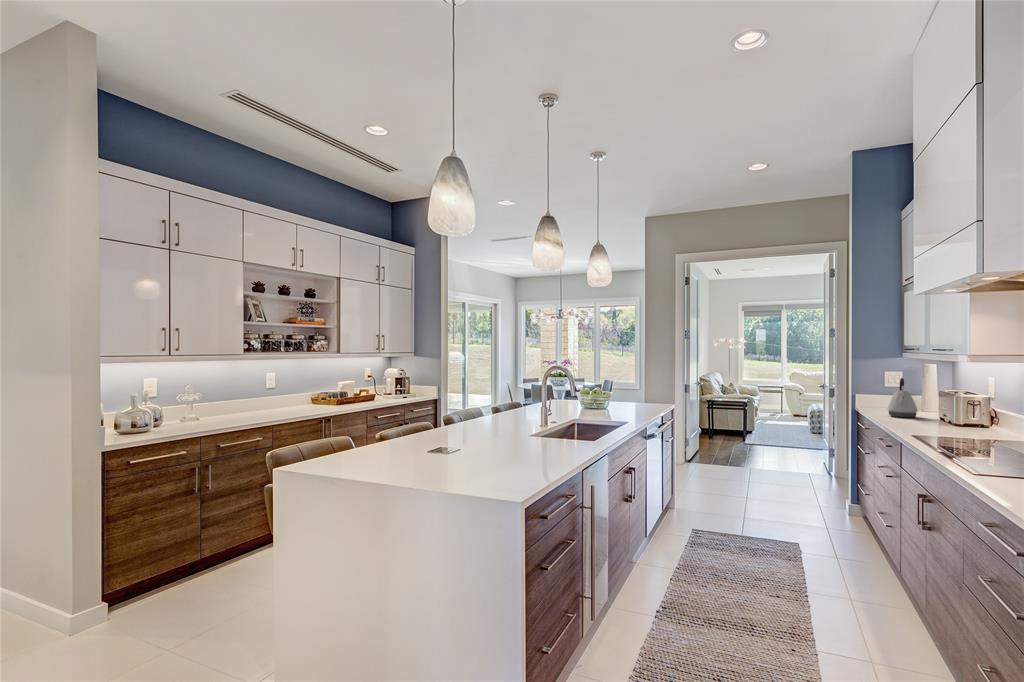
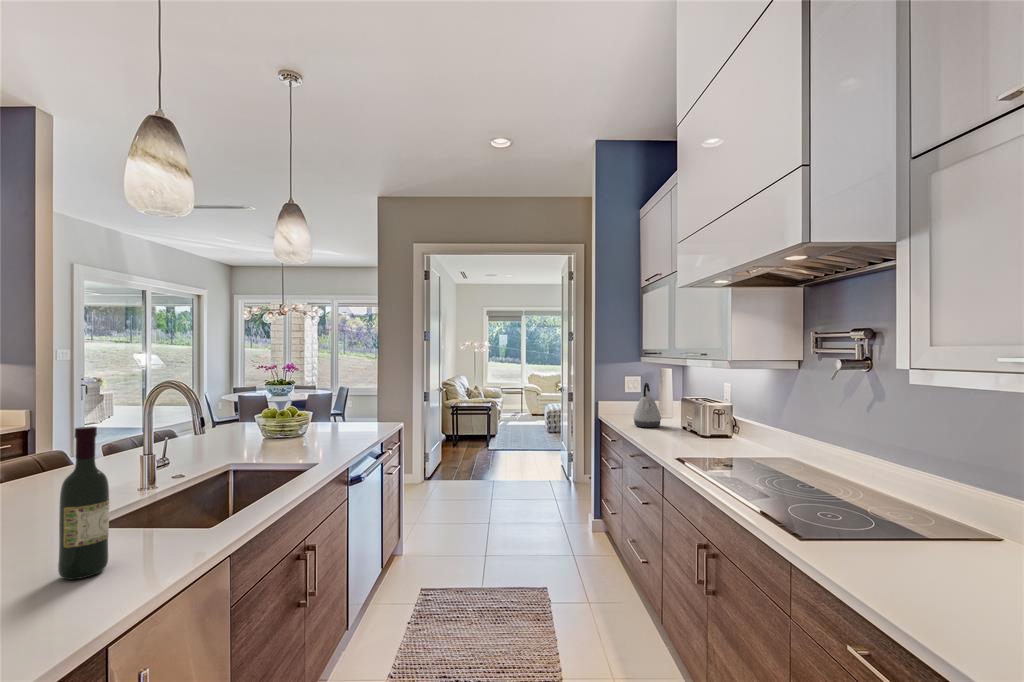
wine bottle: none [546,383,563,449] -> present [58,426,109,579]

